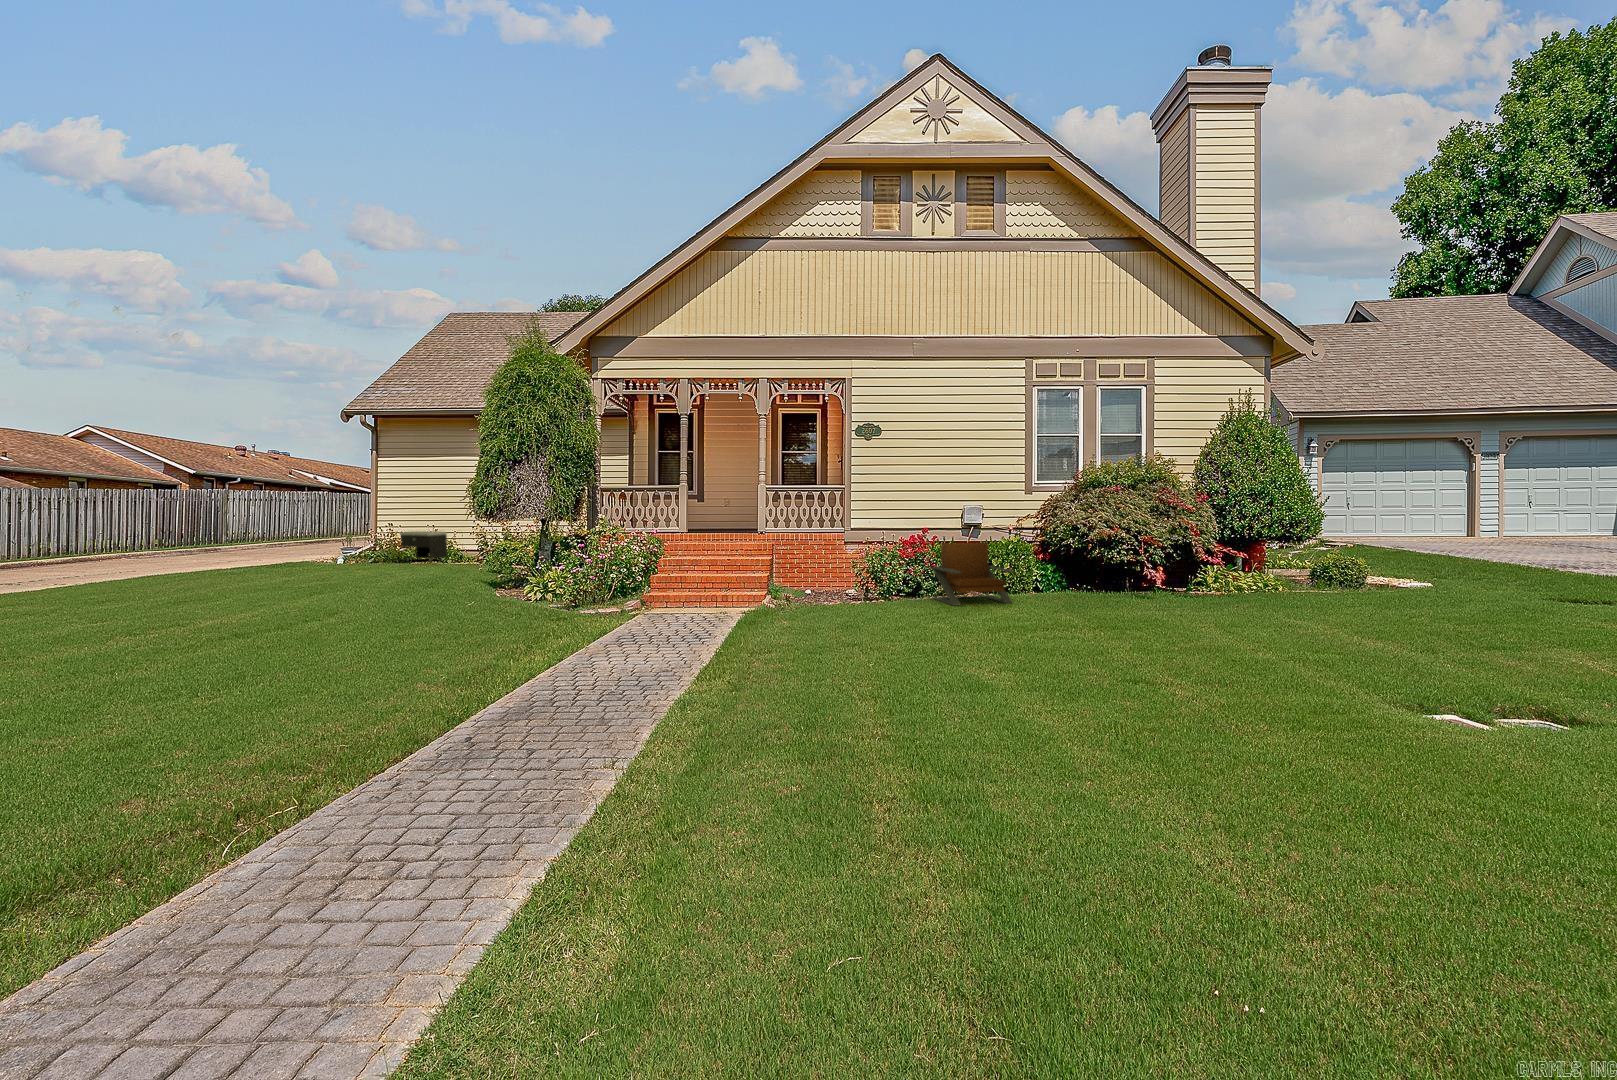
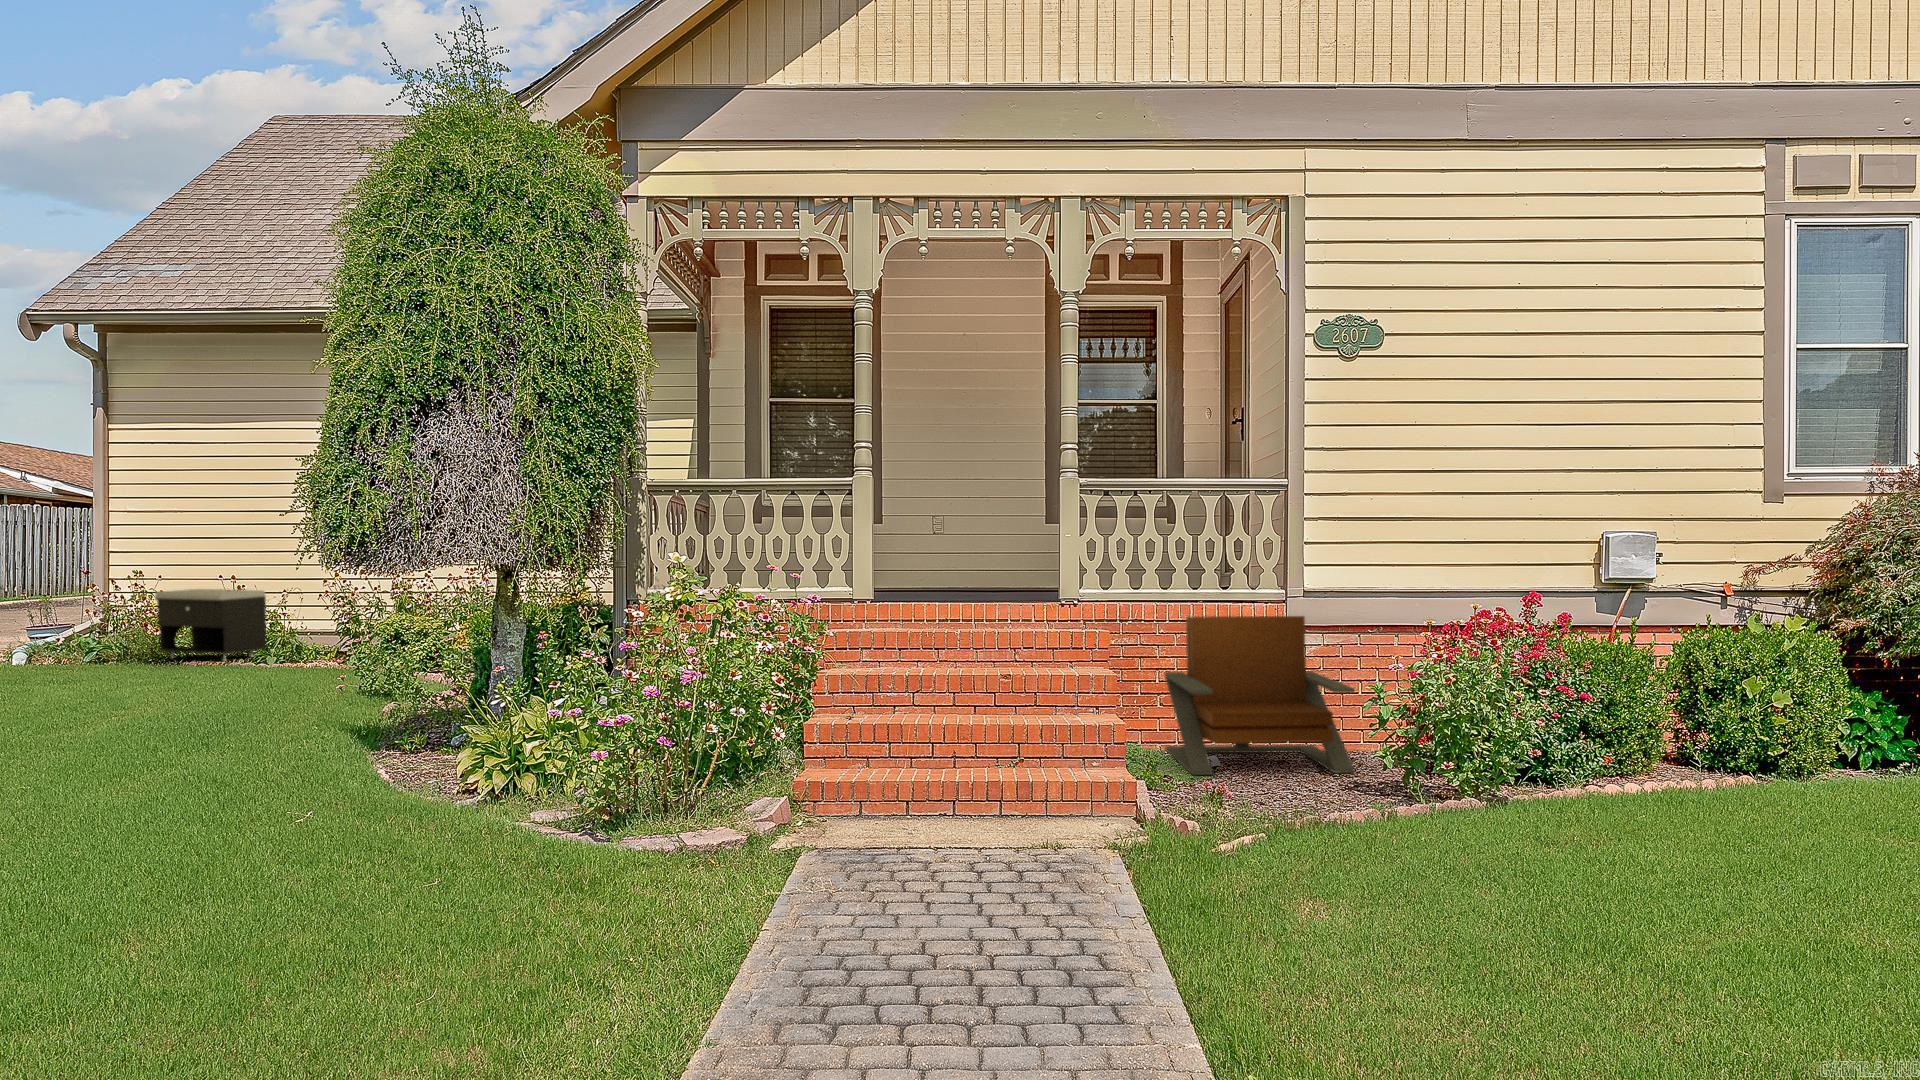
lounge chair: present [932,542,1012,605] -> present [1165,616,1355,775]

